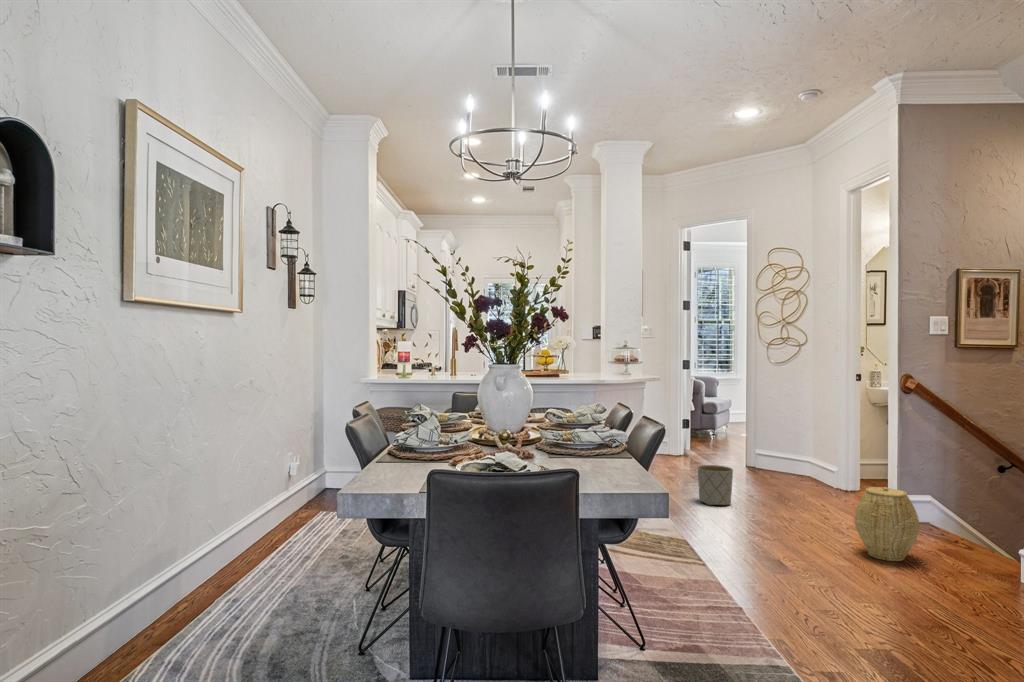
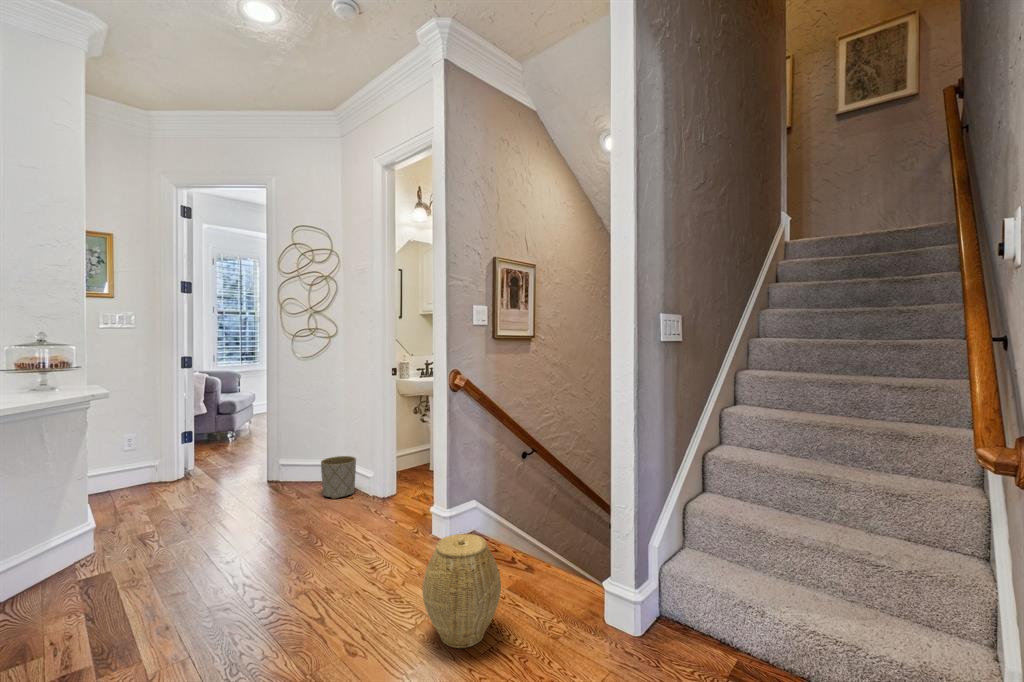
planter: present [698,465,733,505] -> present [321,456,356,499]

